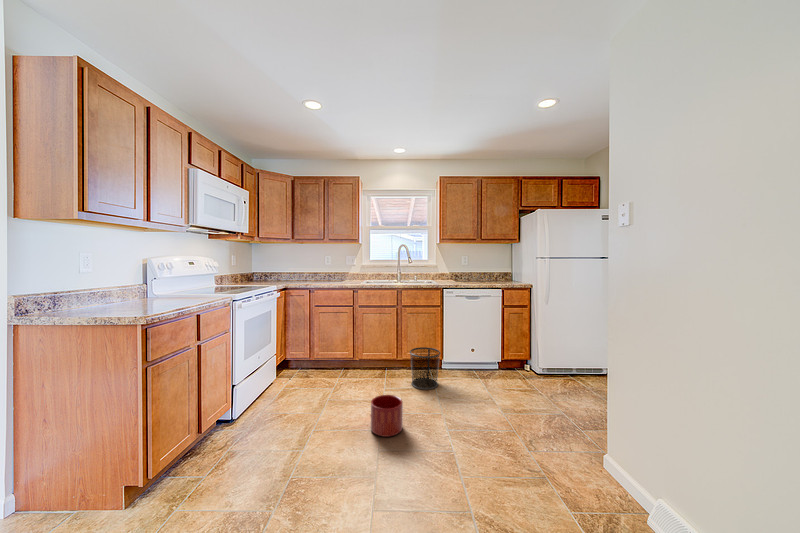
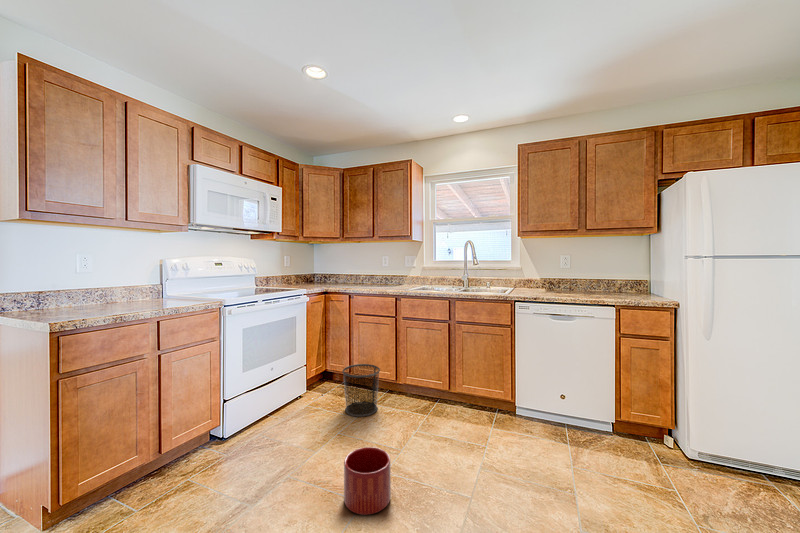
trash can: present [410,347,441,390] -> present [342,364,380,417]

